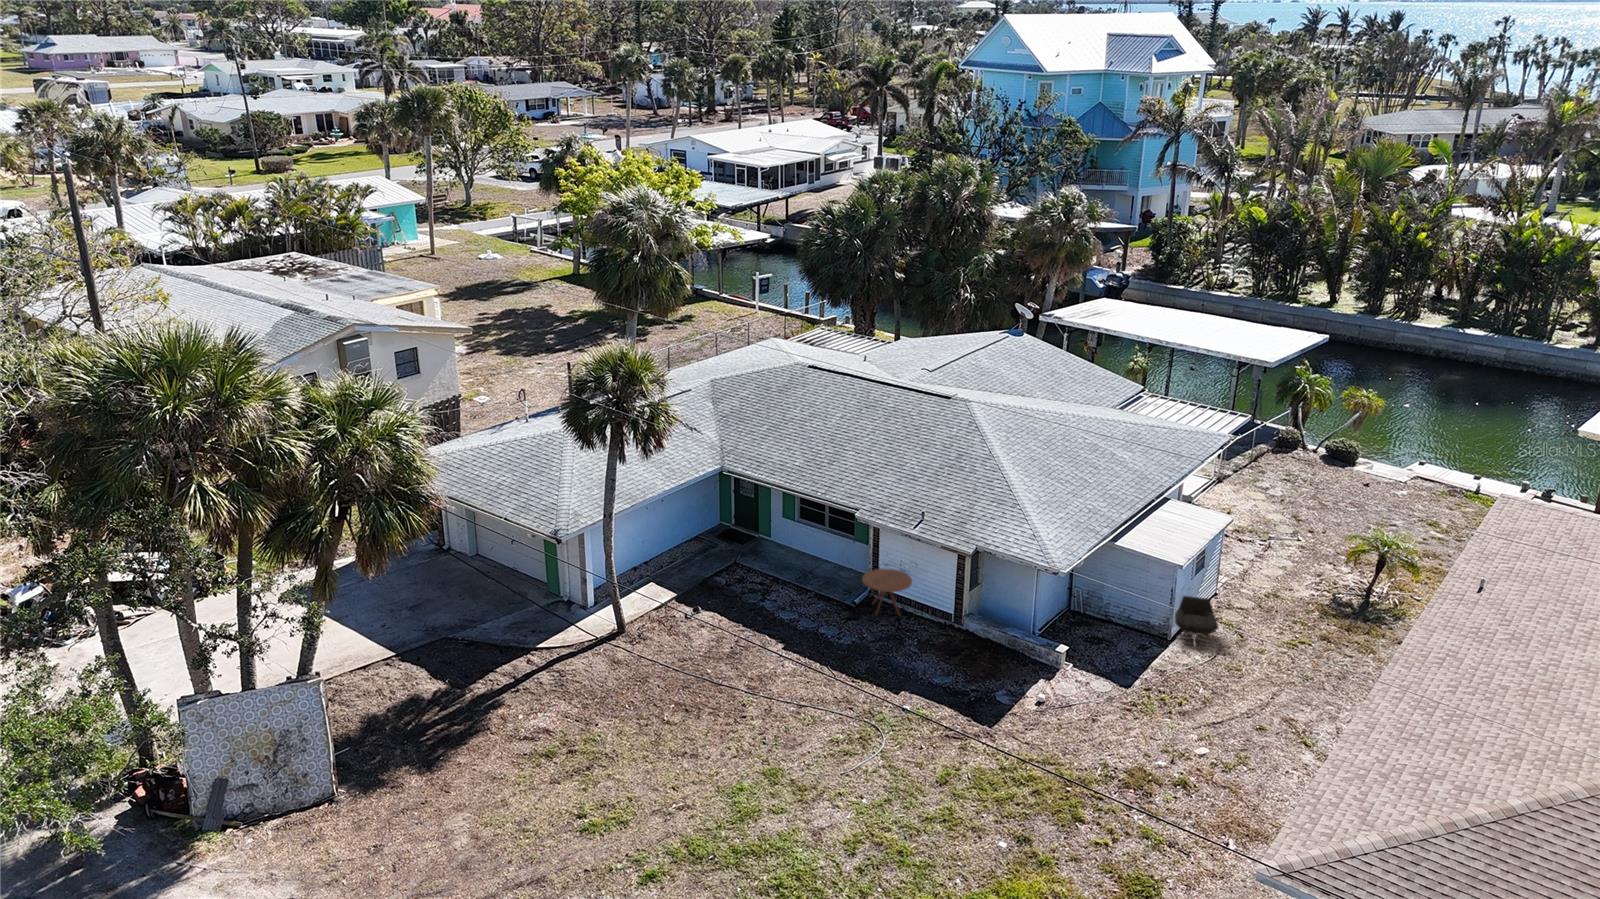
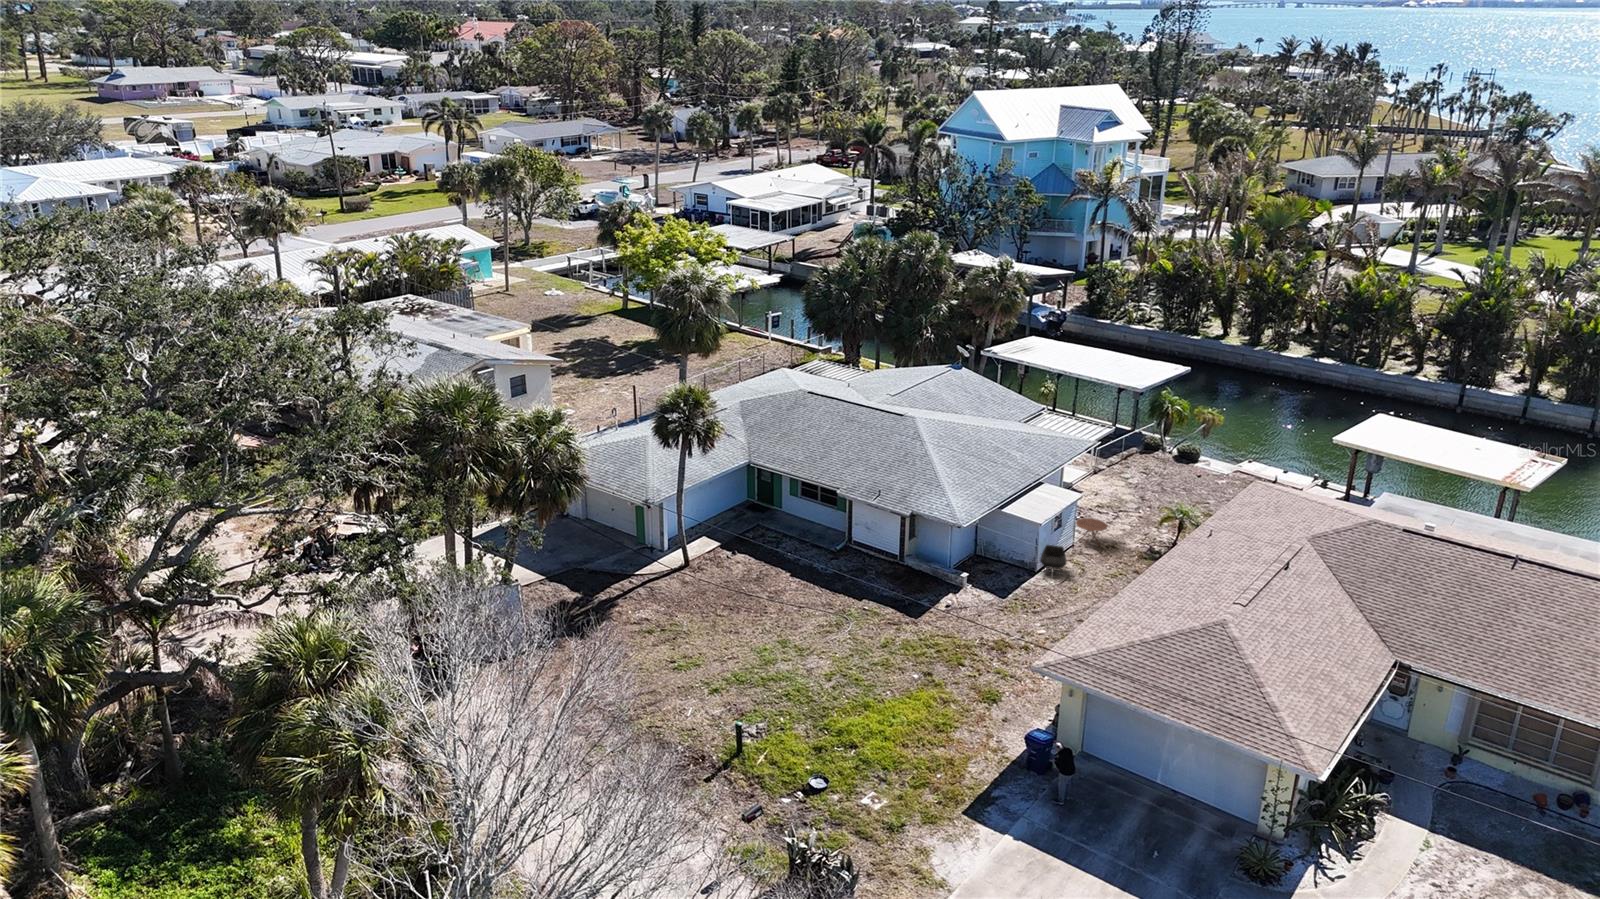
round table: present [862,569,912,615] -> present [1076,518,1108,544]

